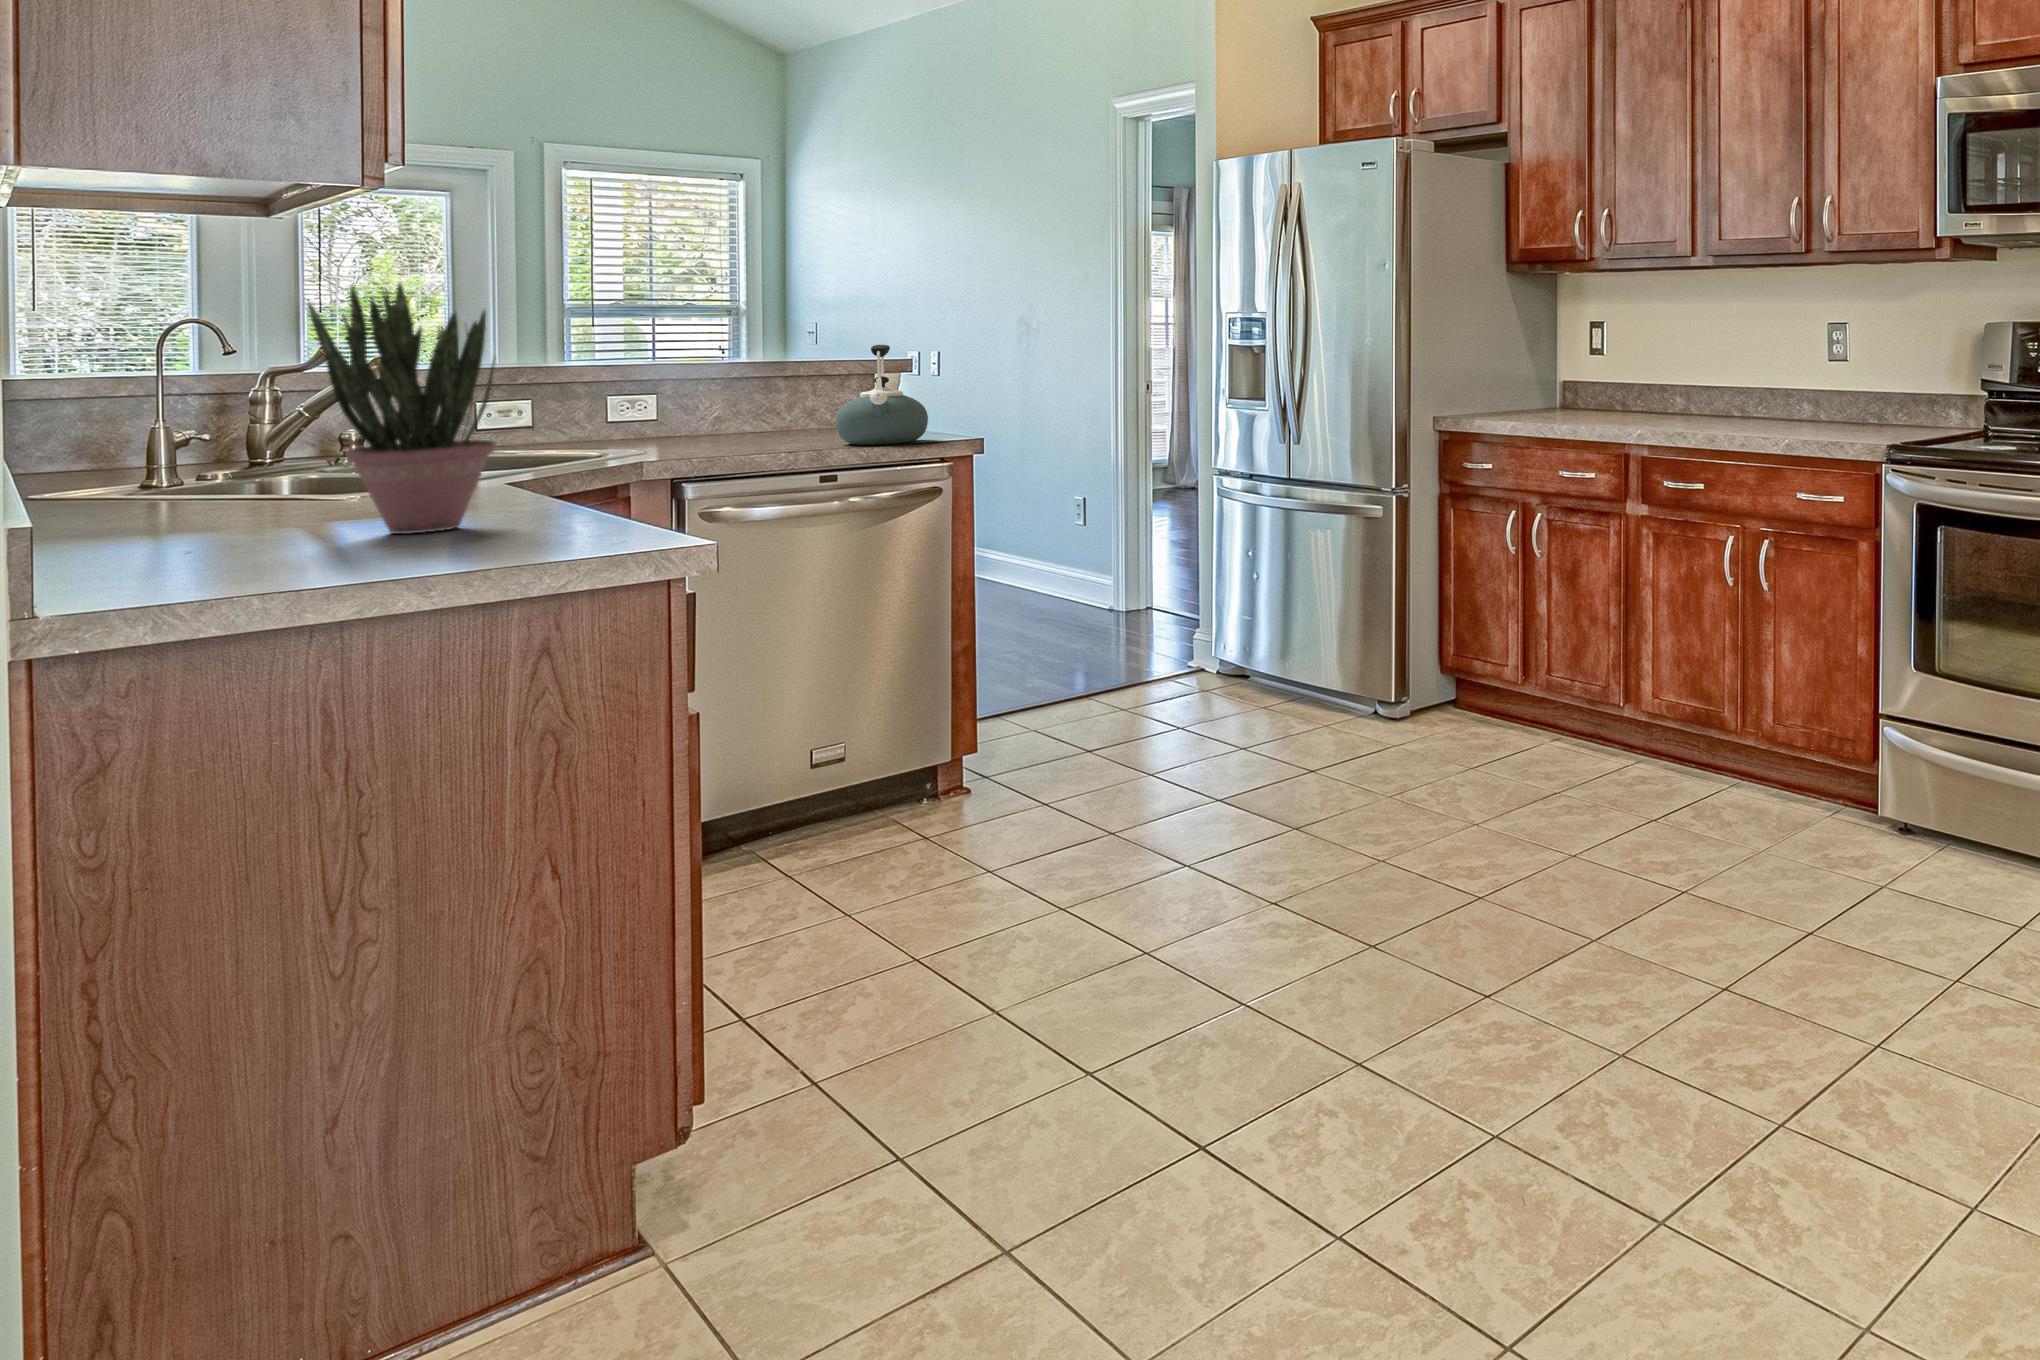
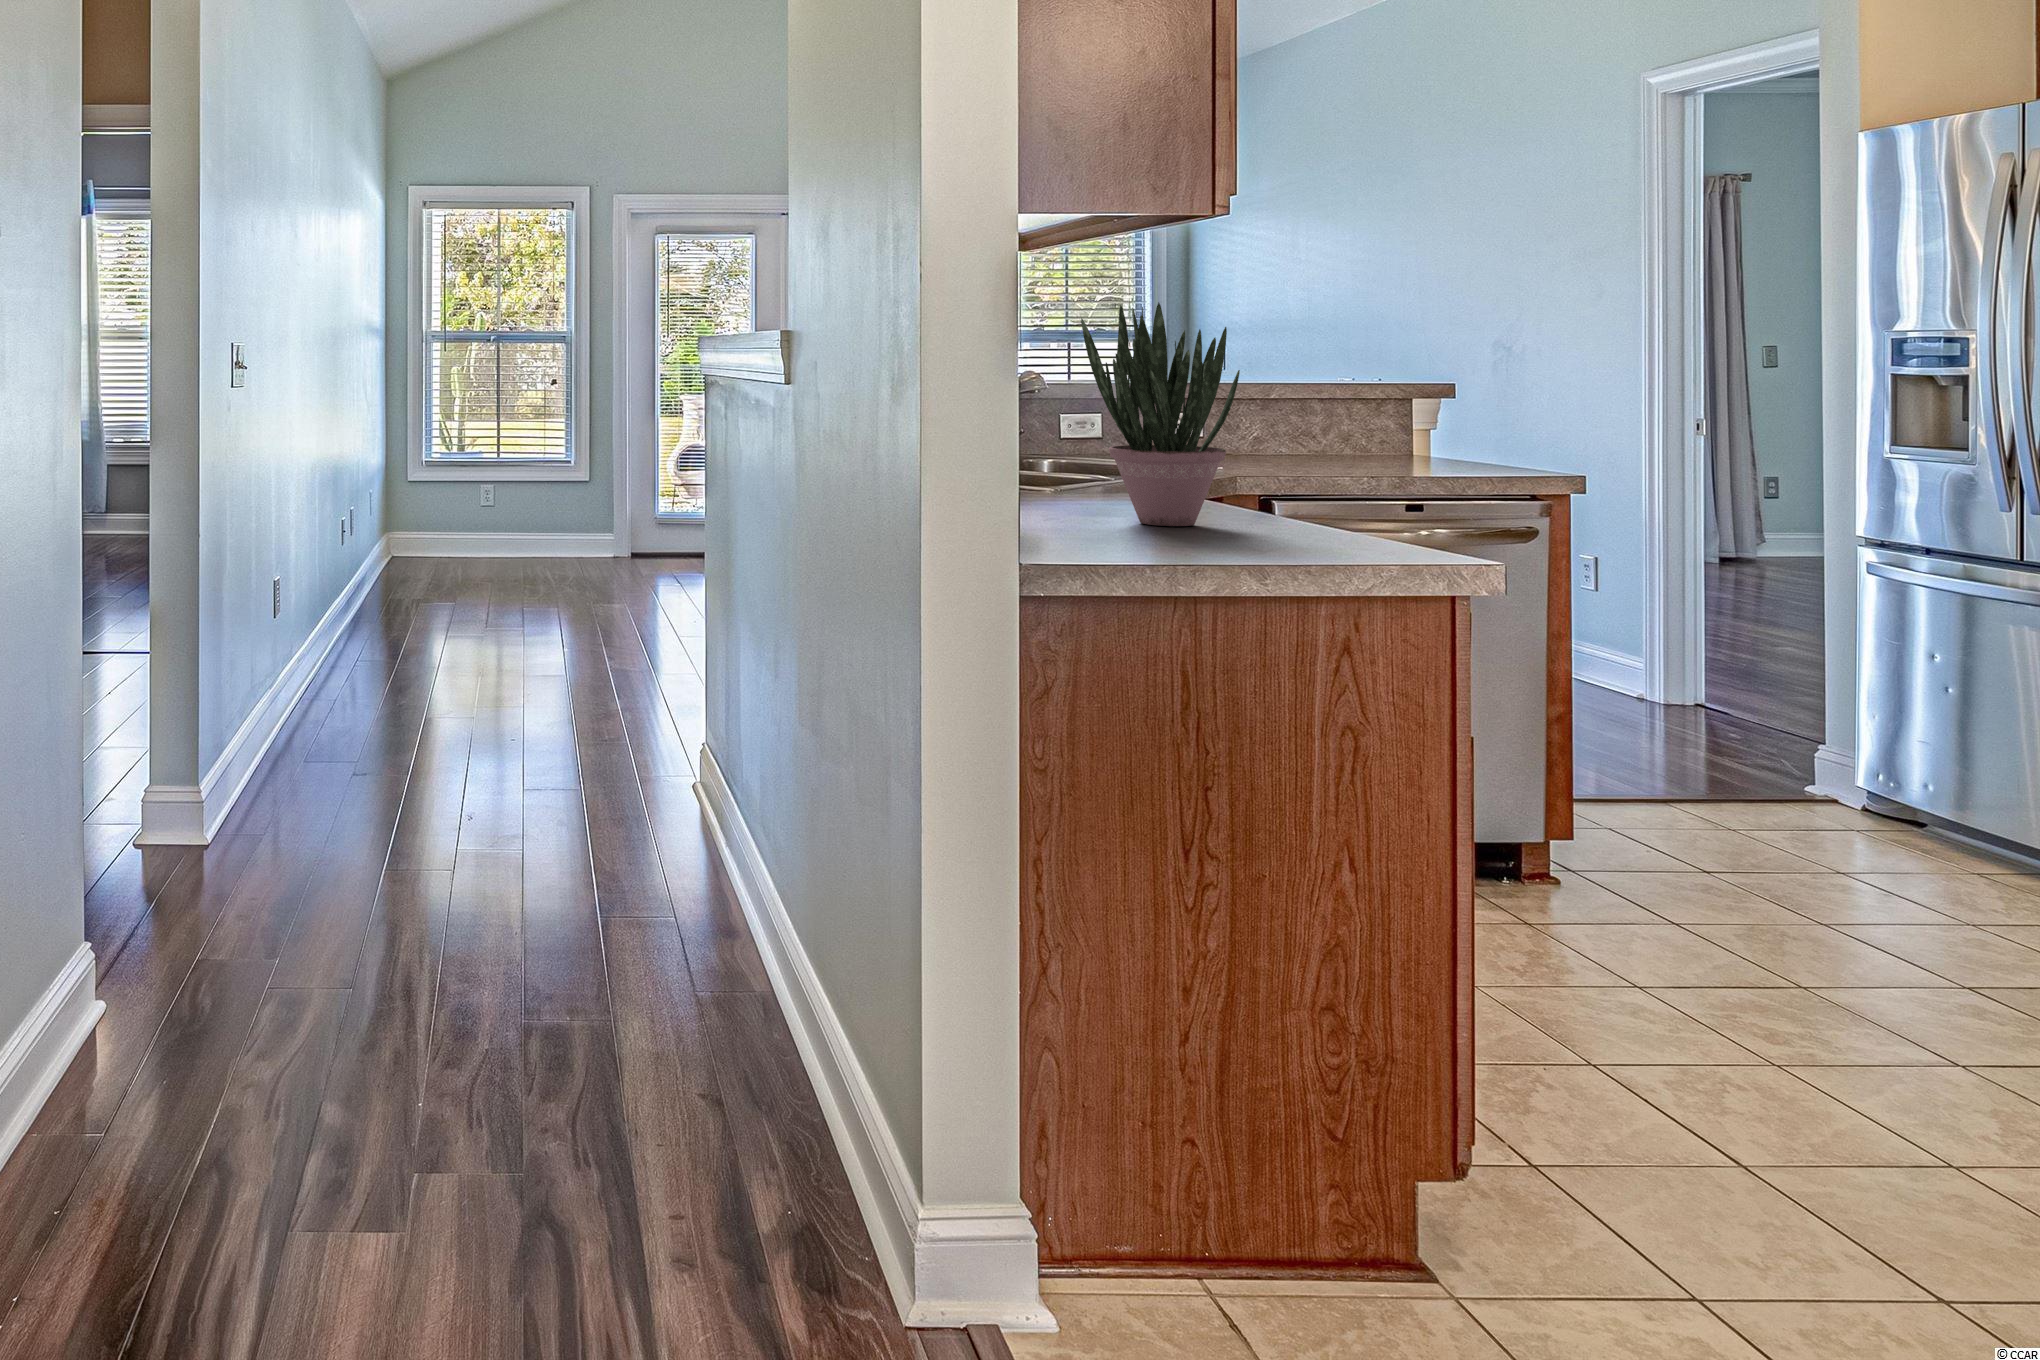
kettle: present [836,345,928,445] -> none [1403,372,1509,479]

